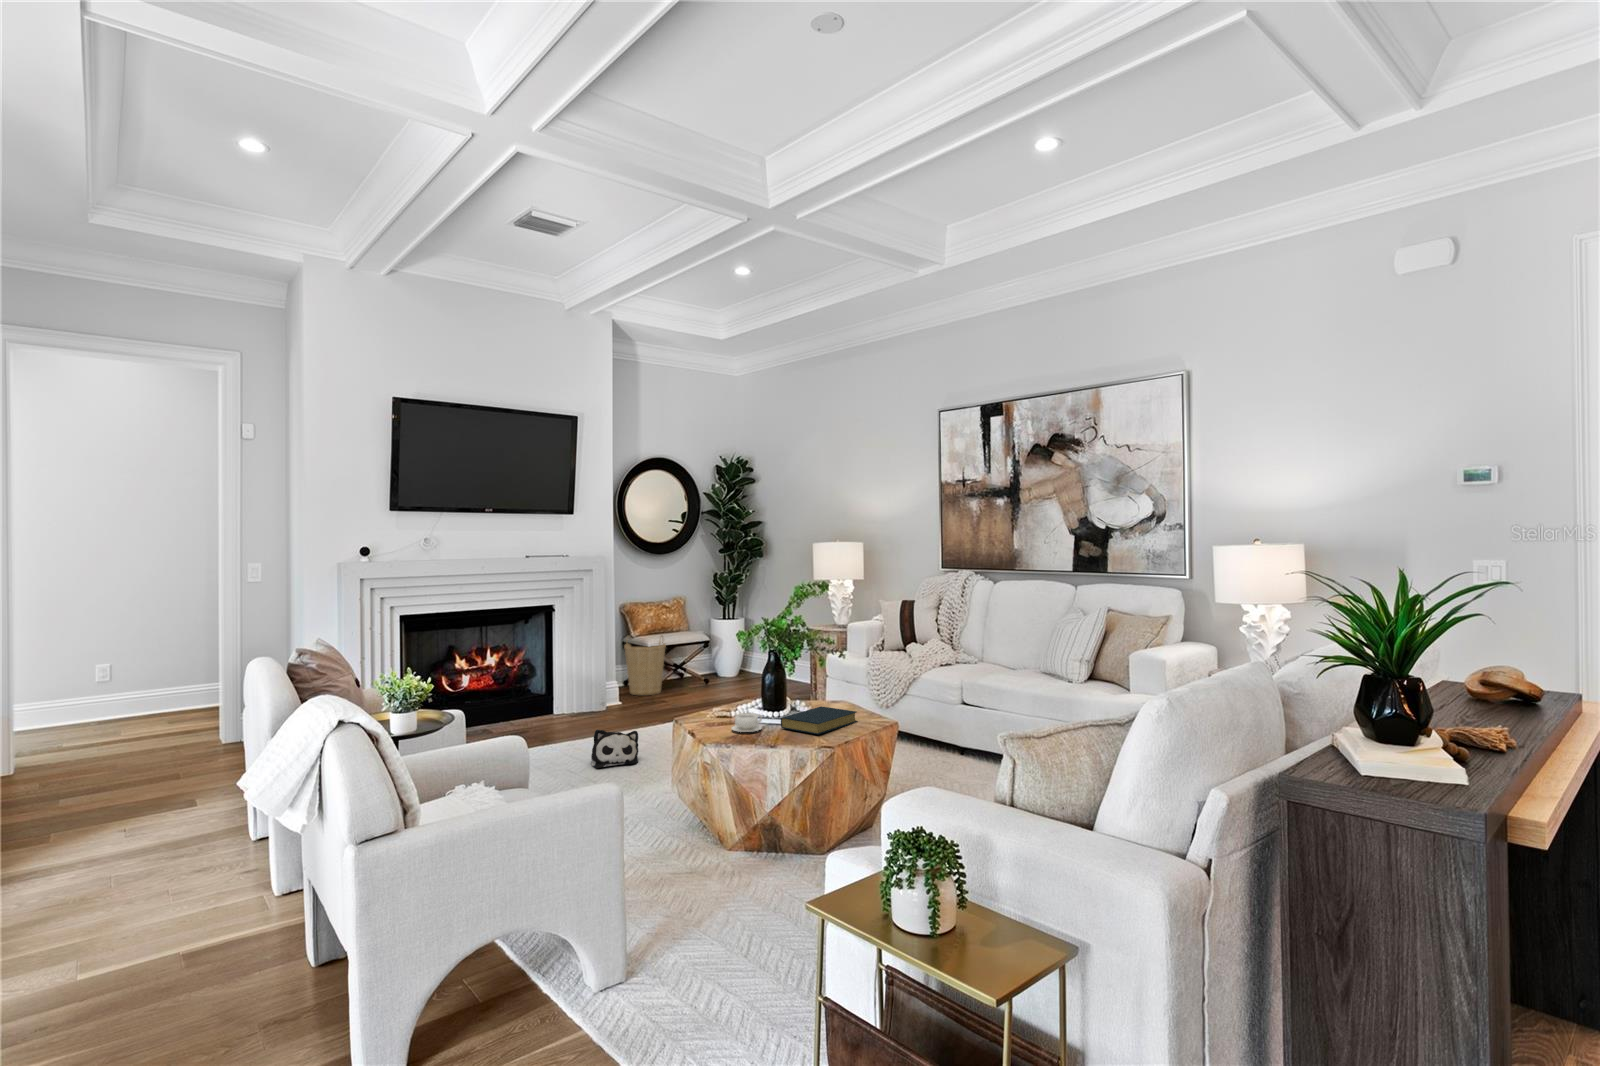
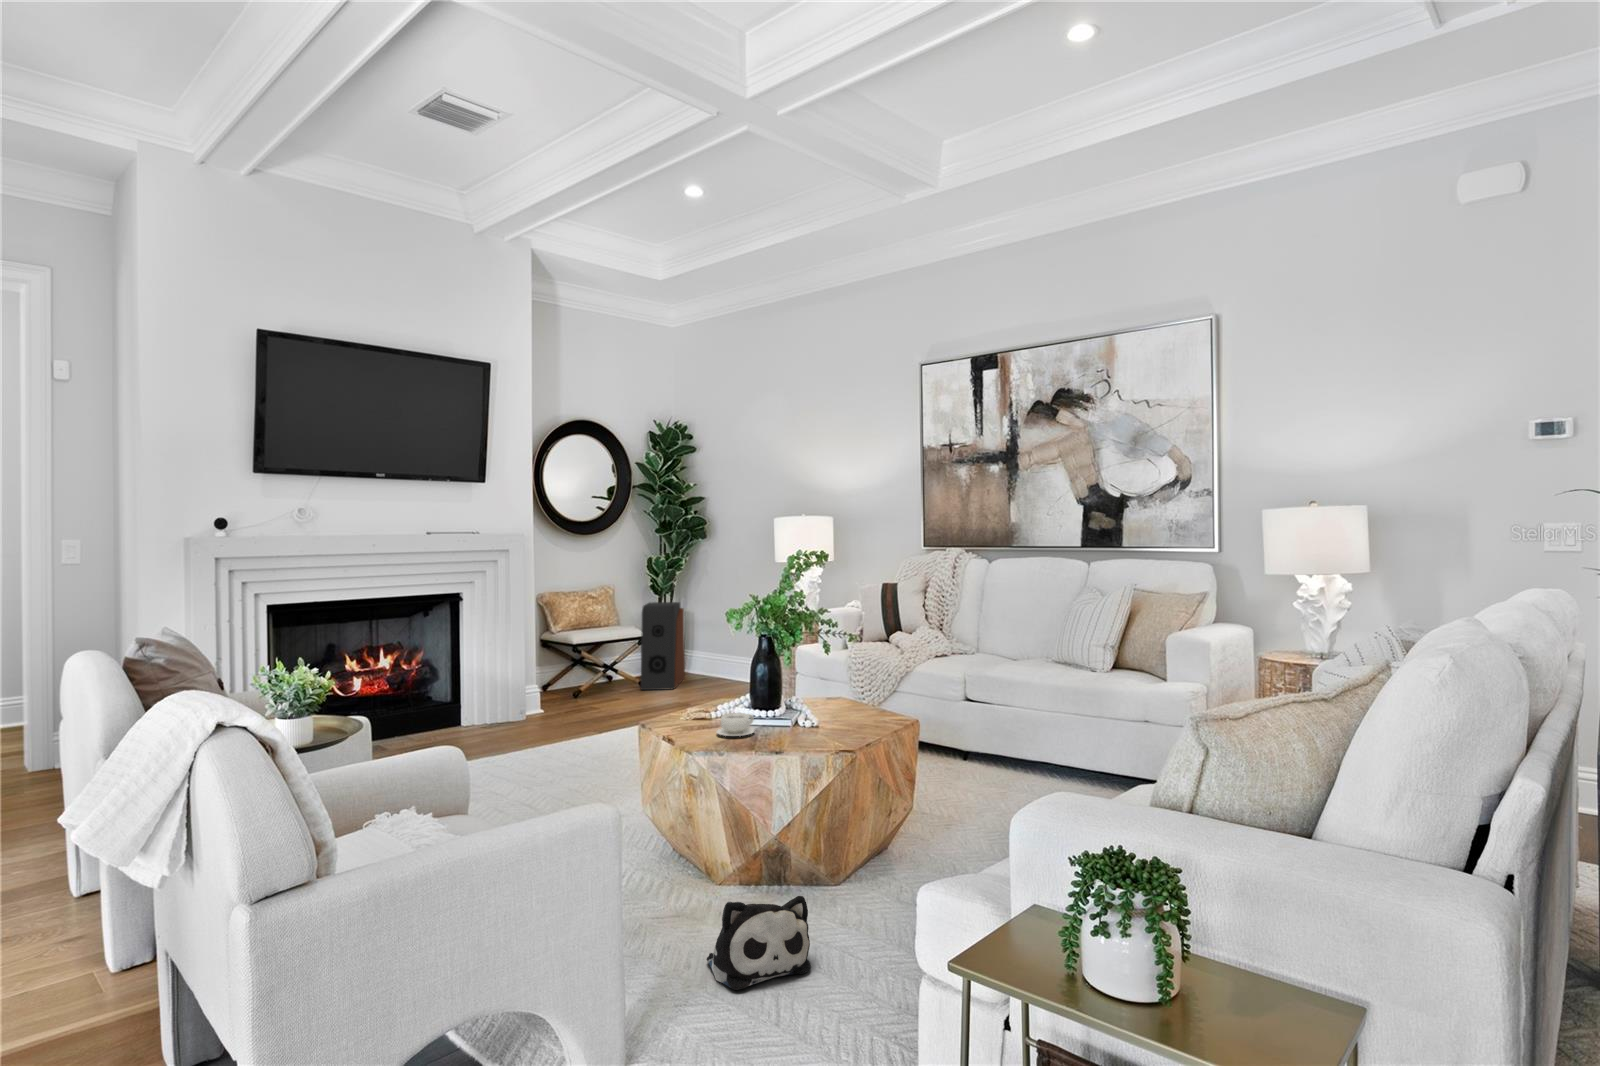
speaker: none [705,611,744,686] -> present [641,602,685,690]
basket: present [624,636,666,695] -> none [544,630,594,702]
hardback book: present [781,706,857,734] -> none [777,704,868,737]
plush toy: present [591,729,638,768] -> present [707,896,811,990]

